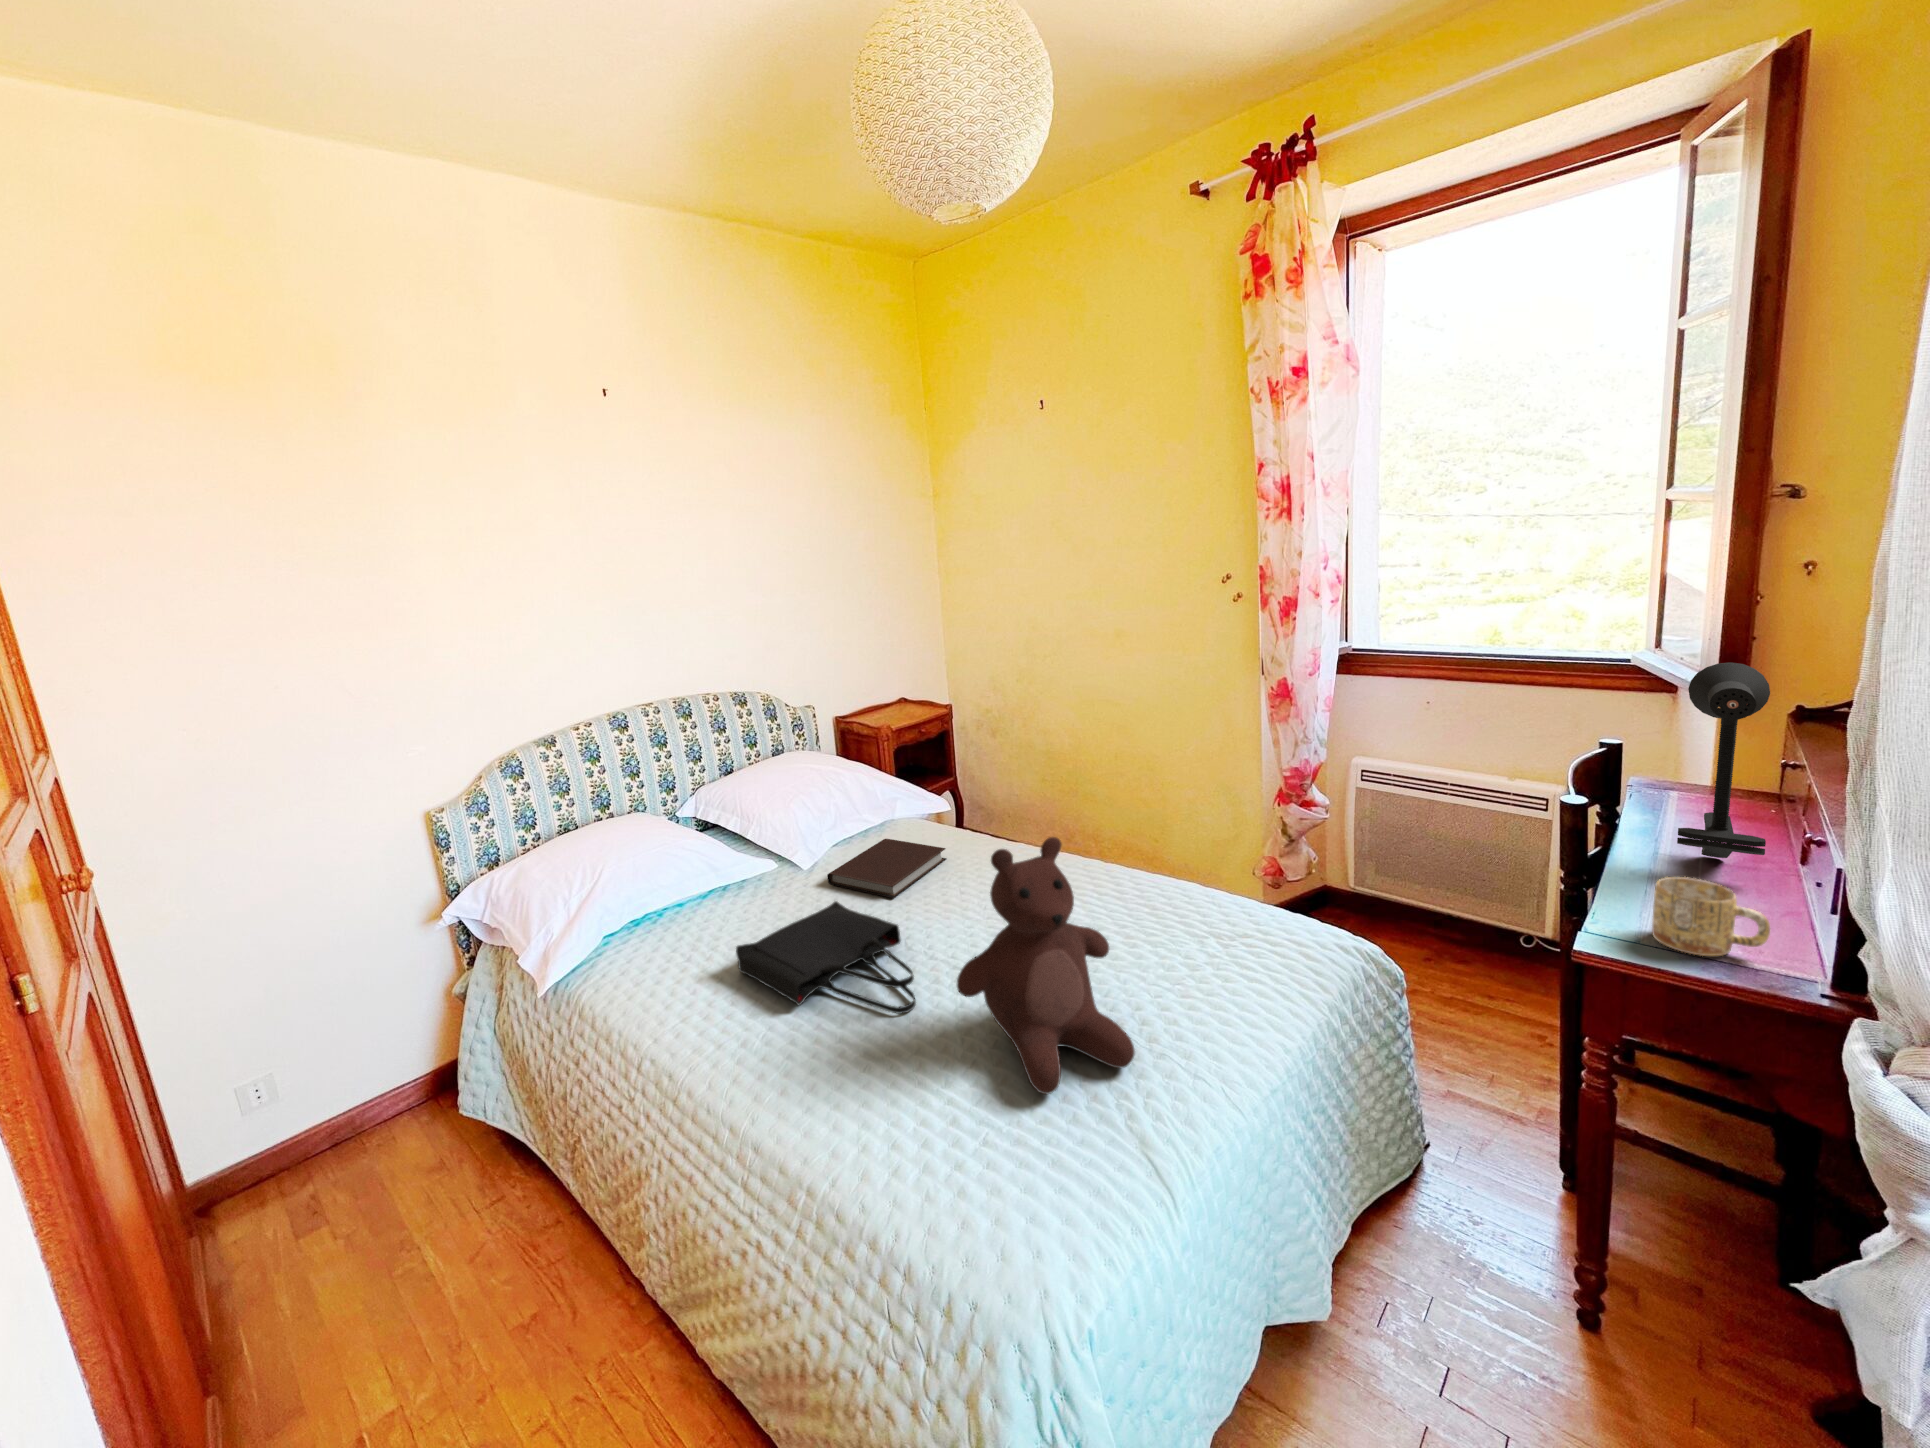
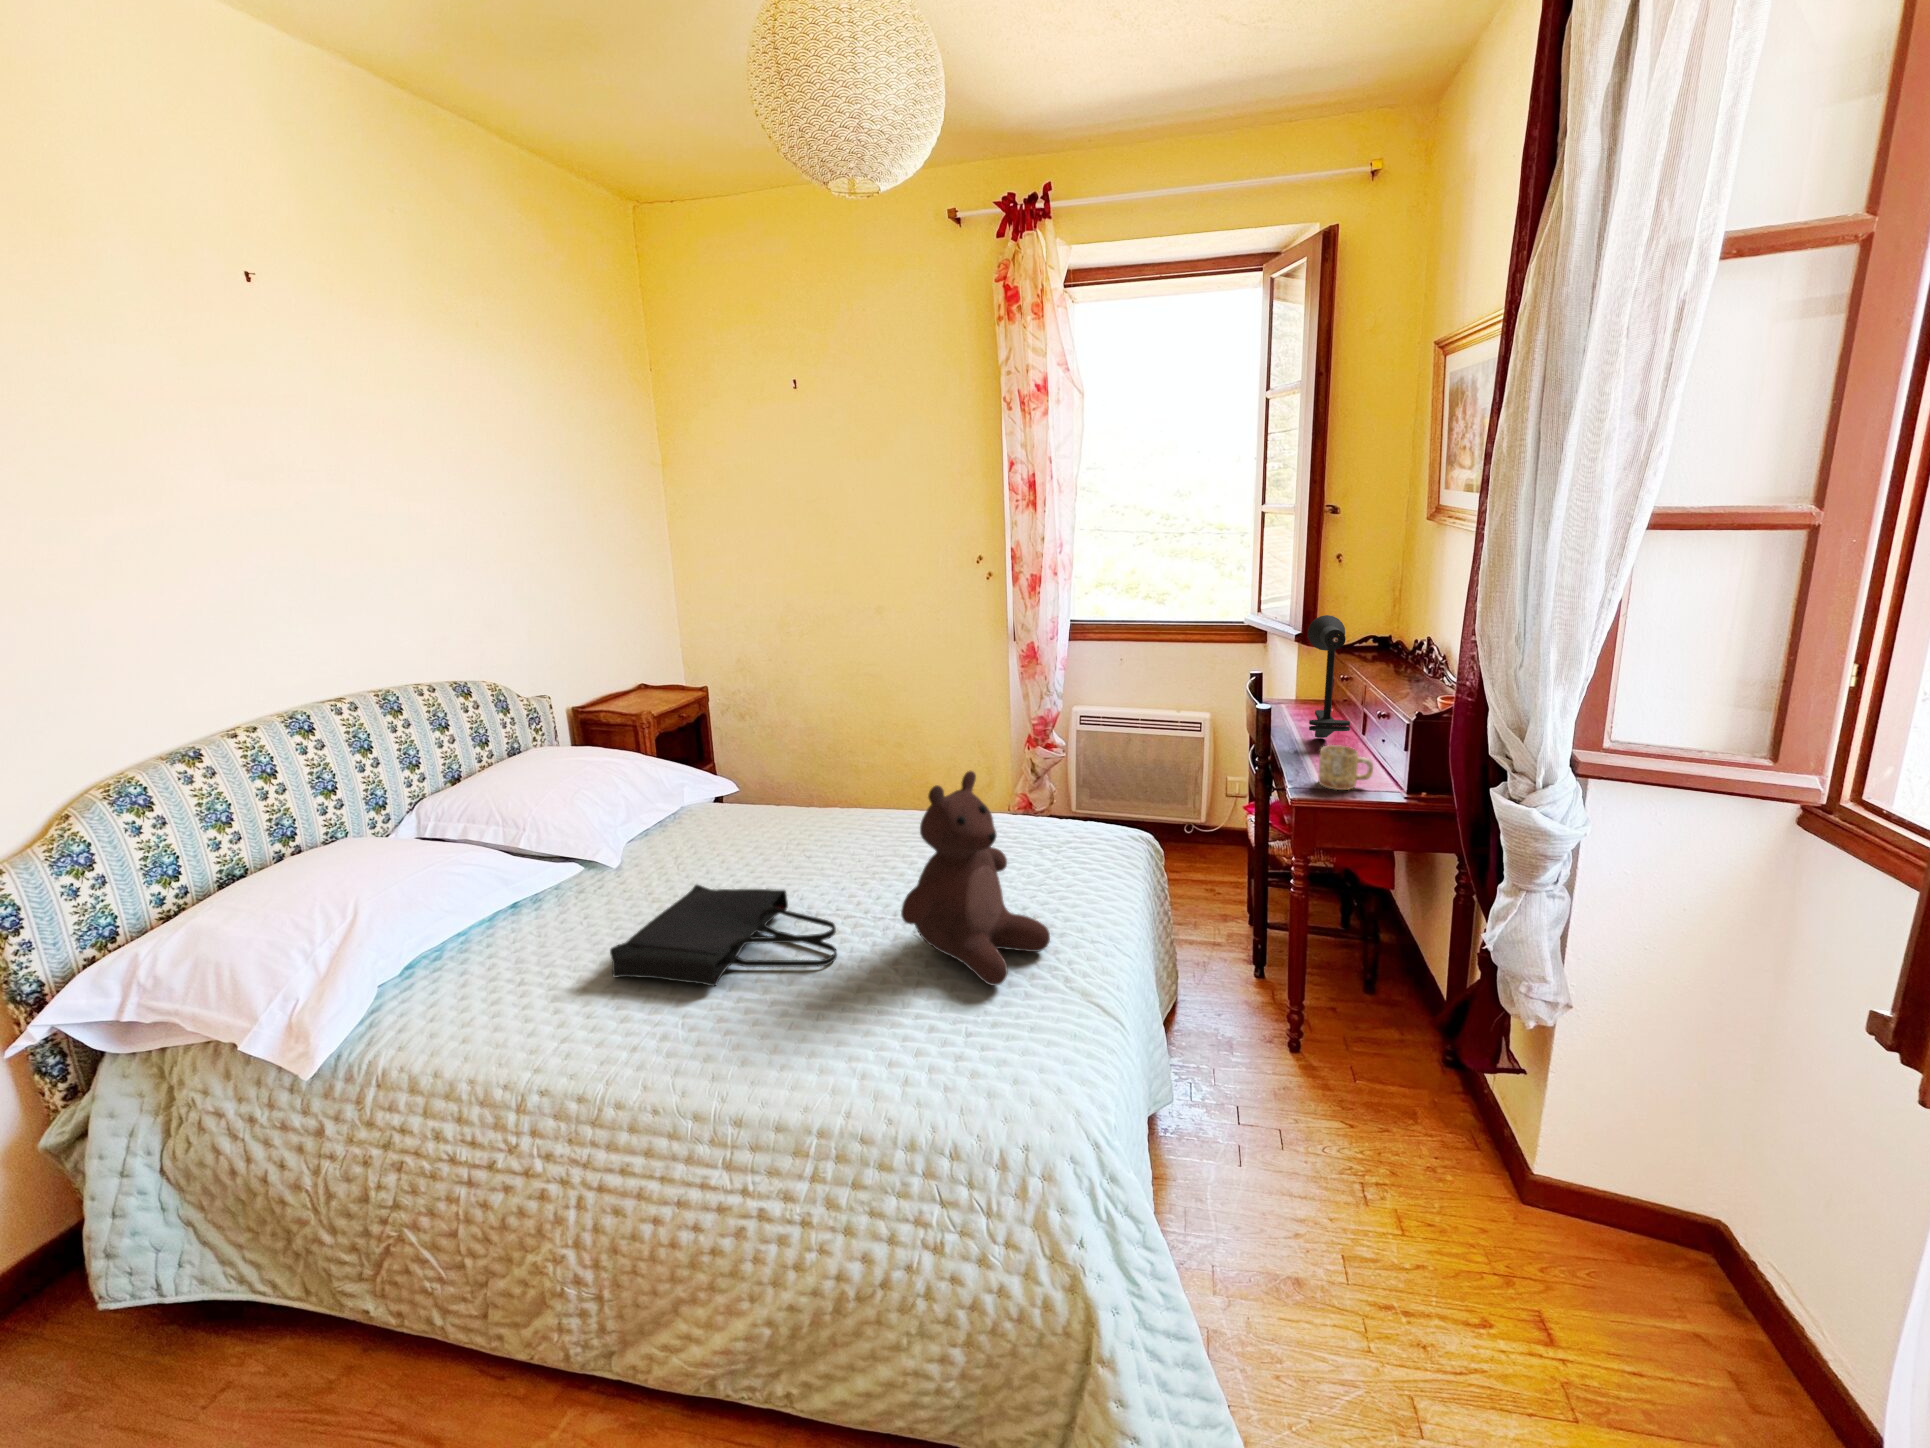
notebook: present [827,839,946,898] -> none [660,819,780,875]

